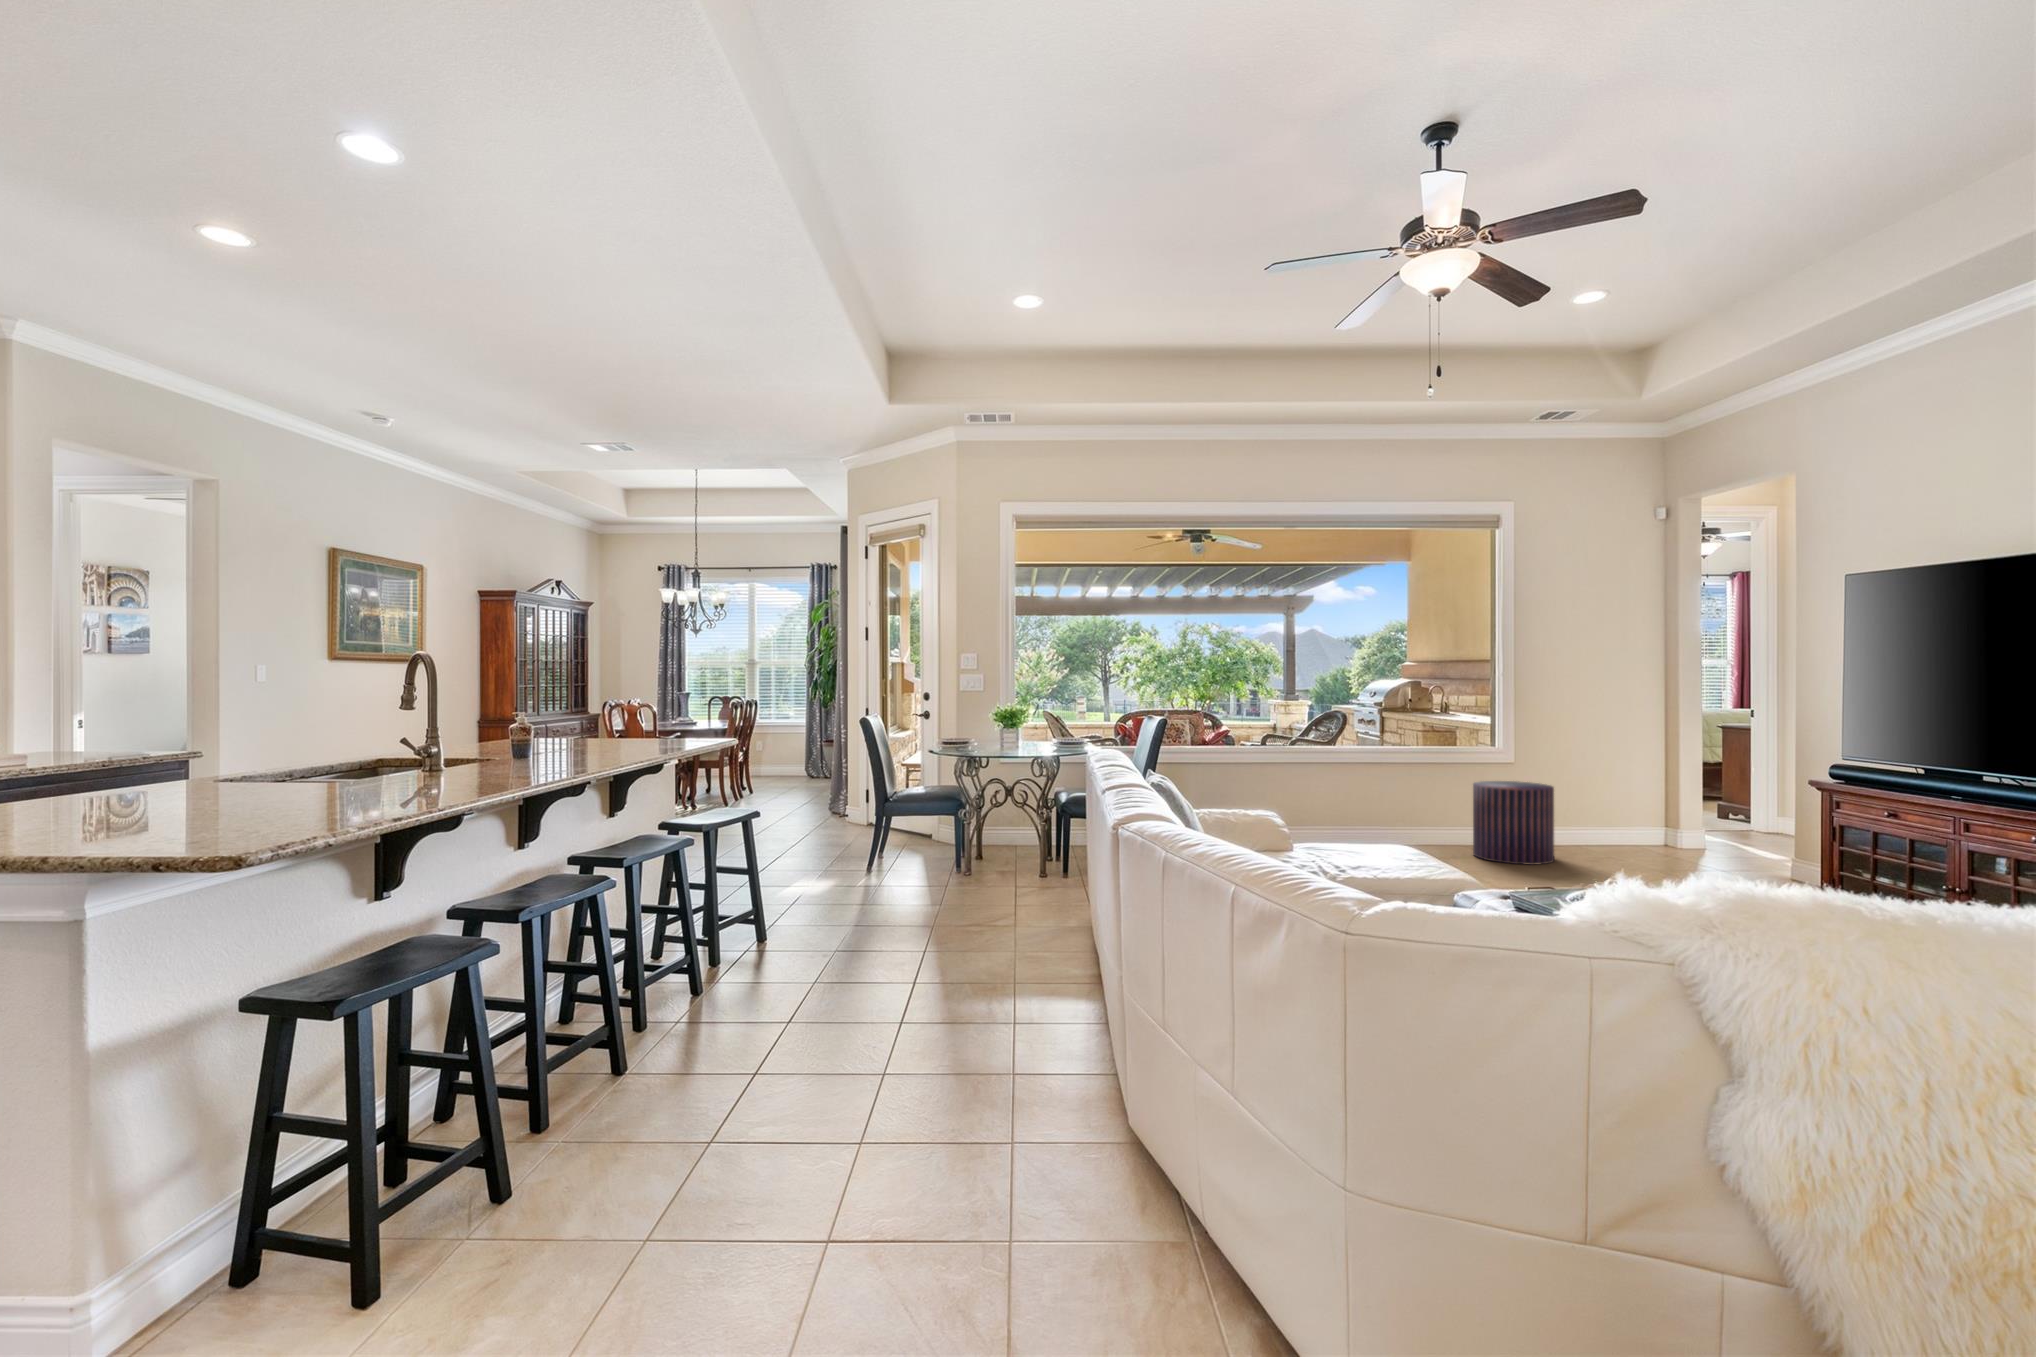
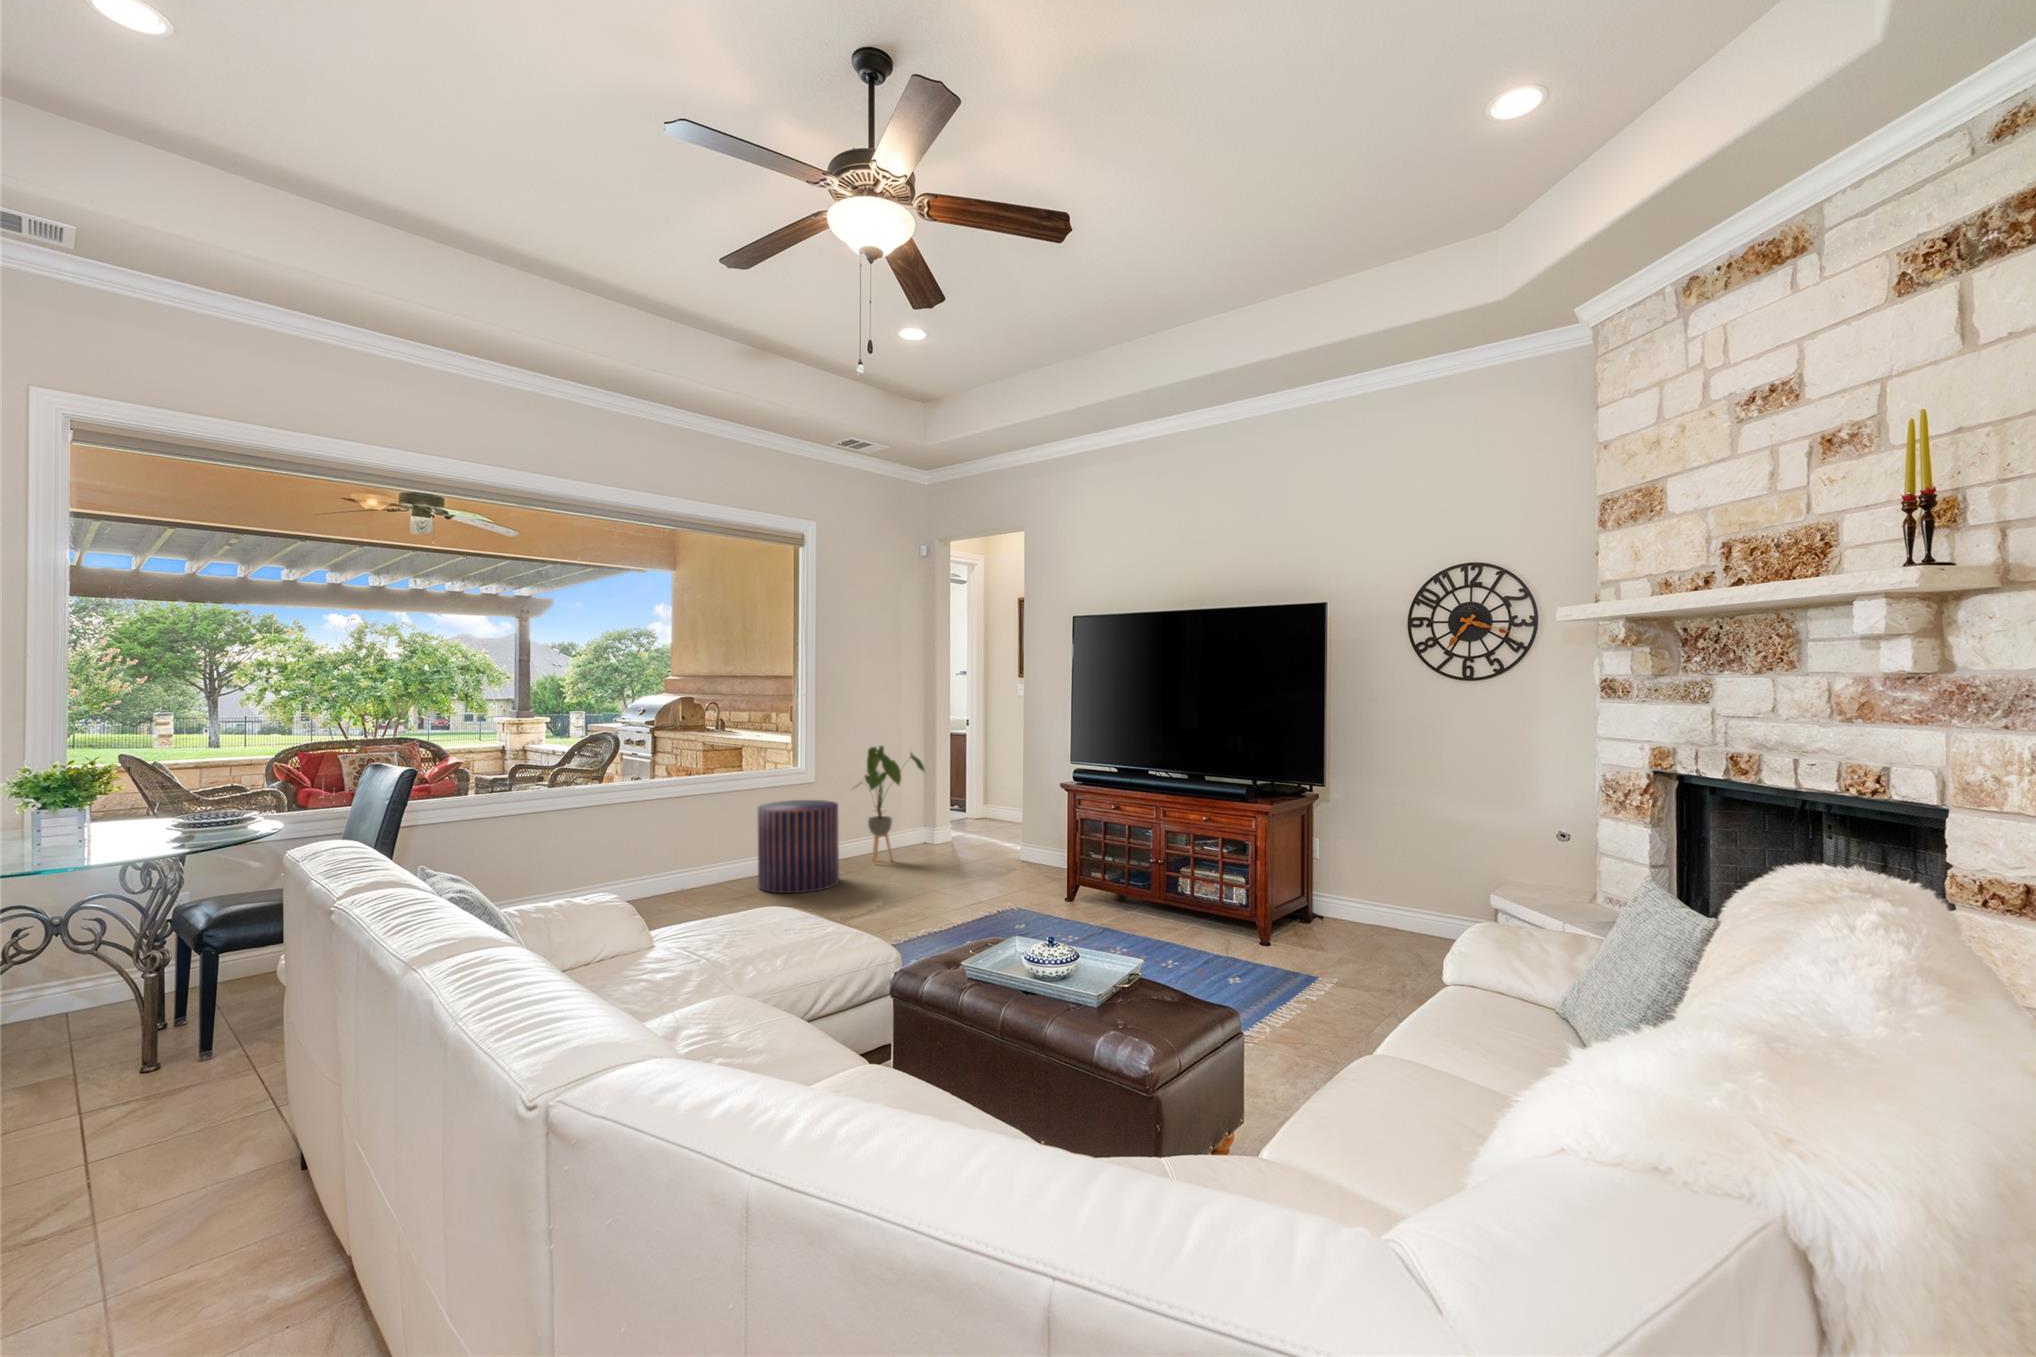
house plant: none [1575,736,1665,853] -> present [865,746,925,864]

